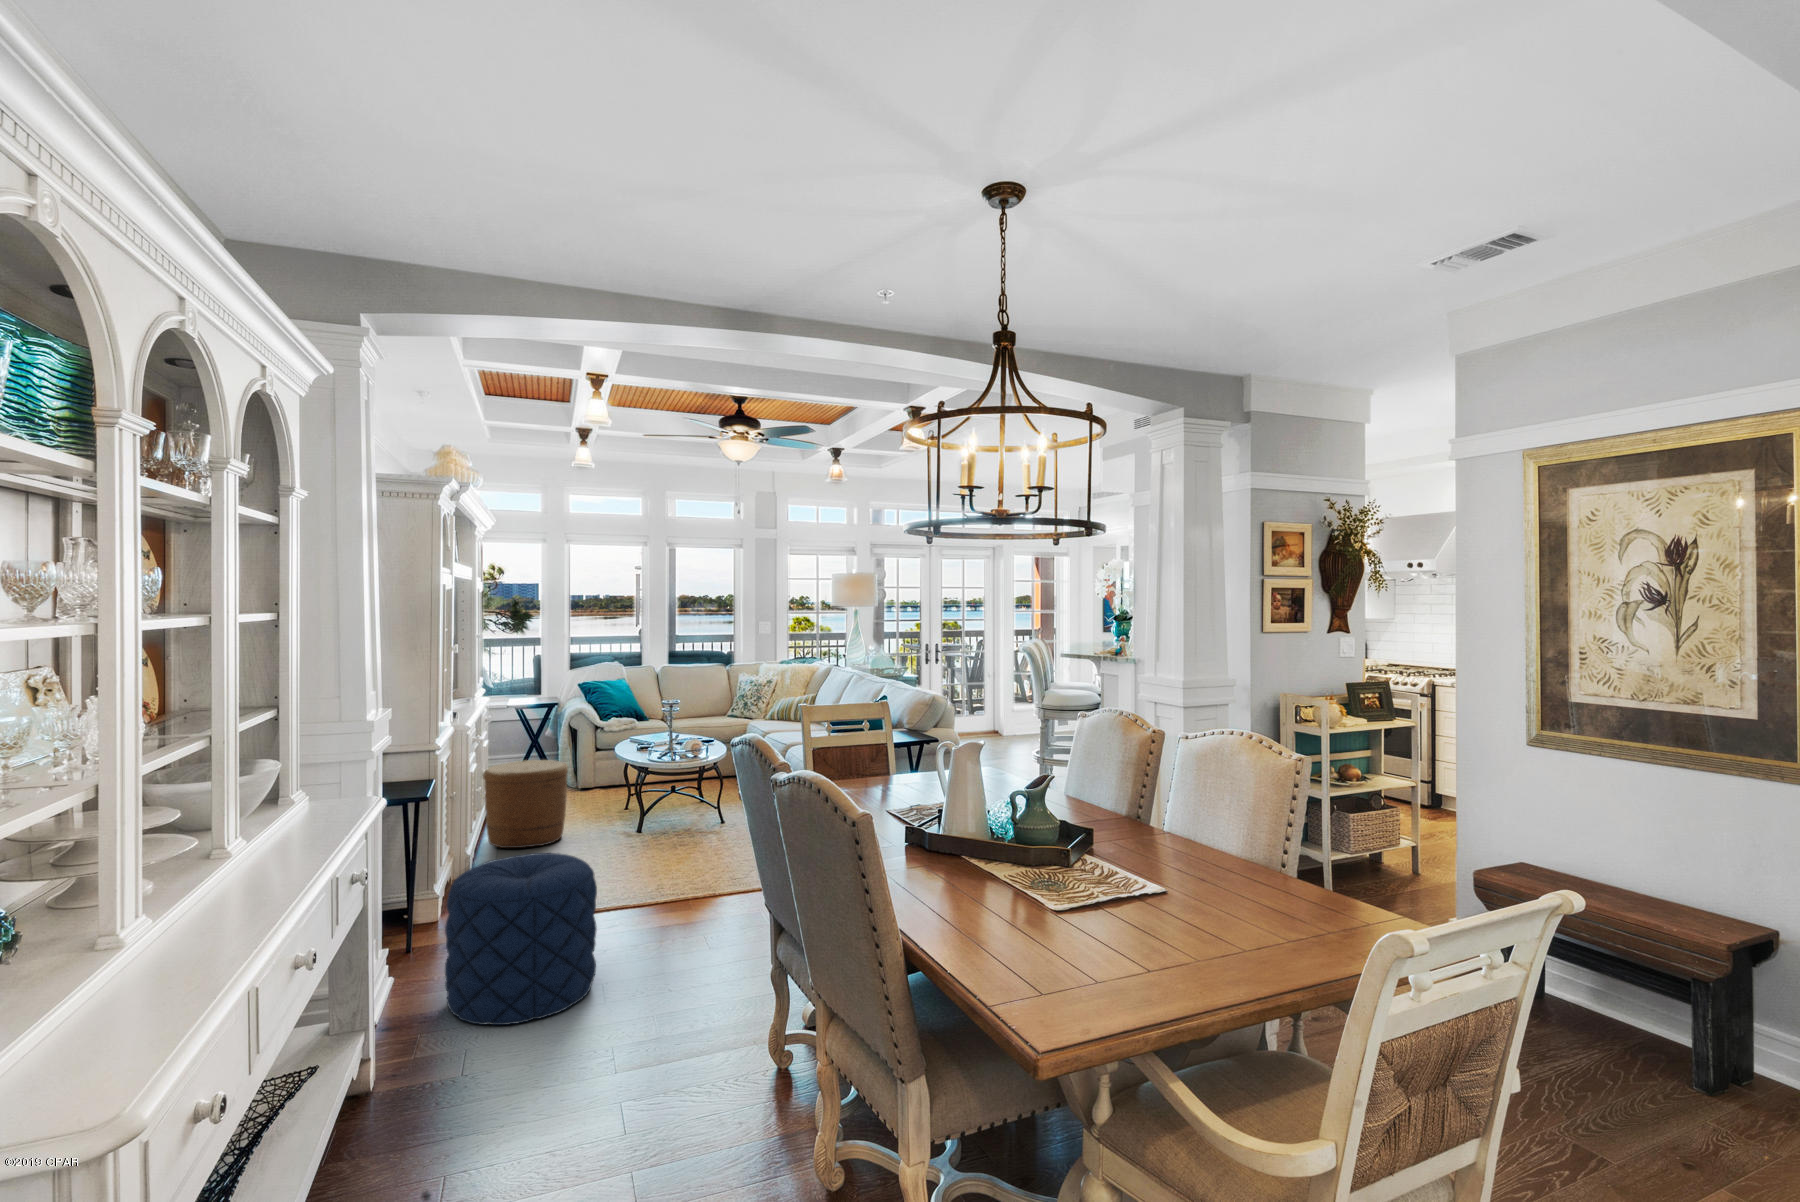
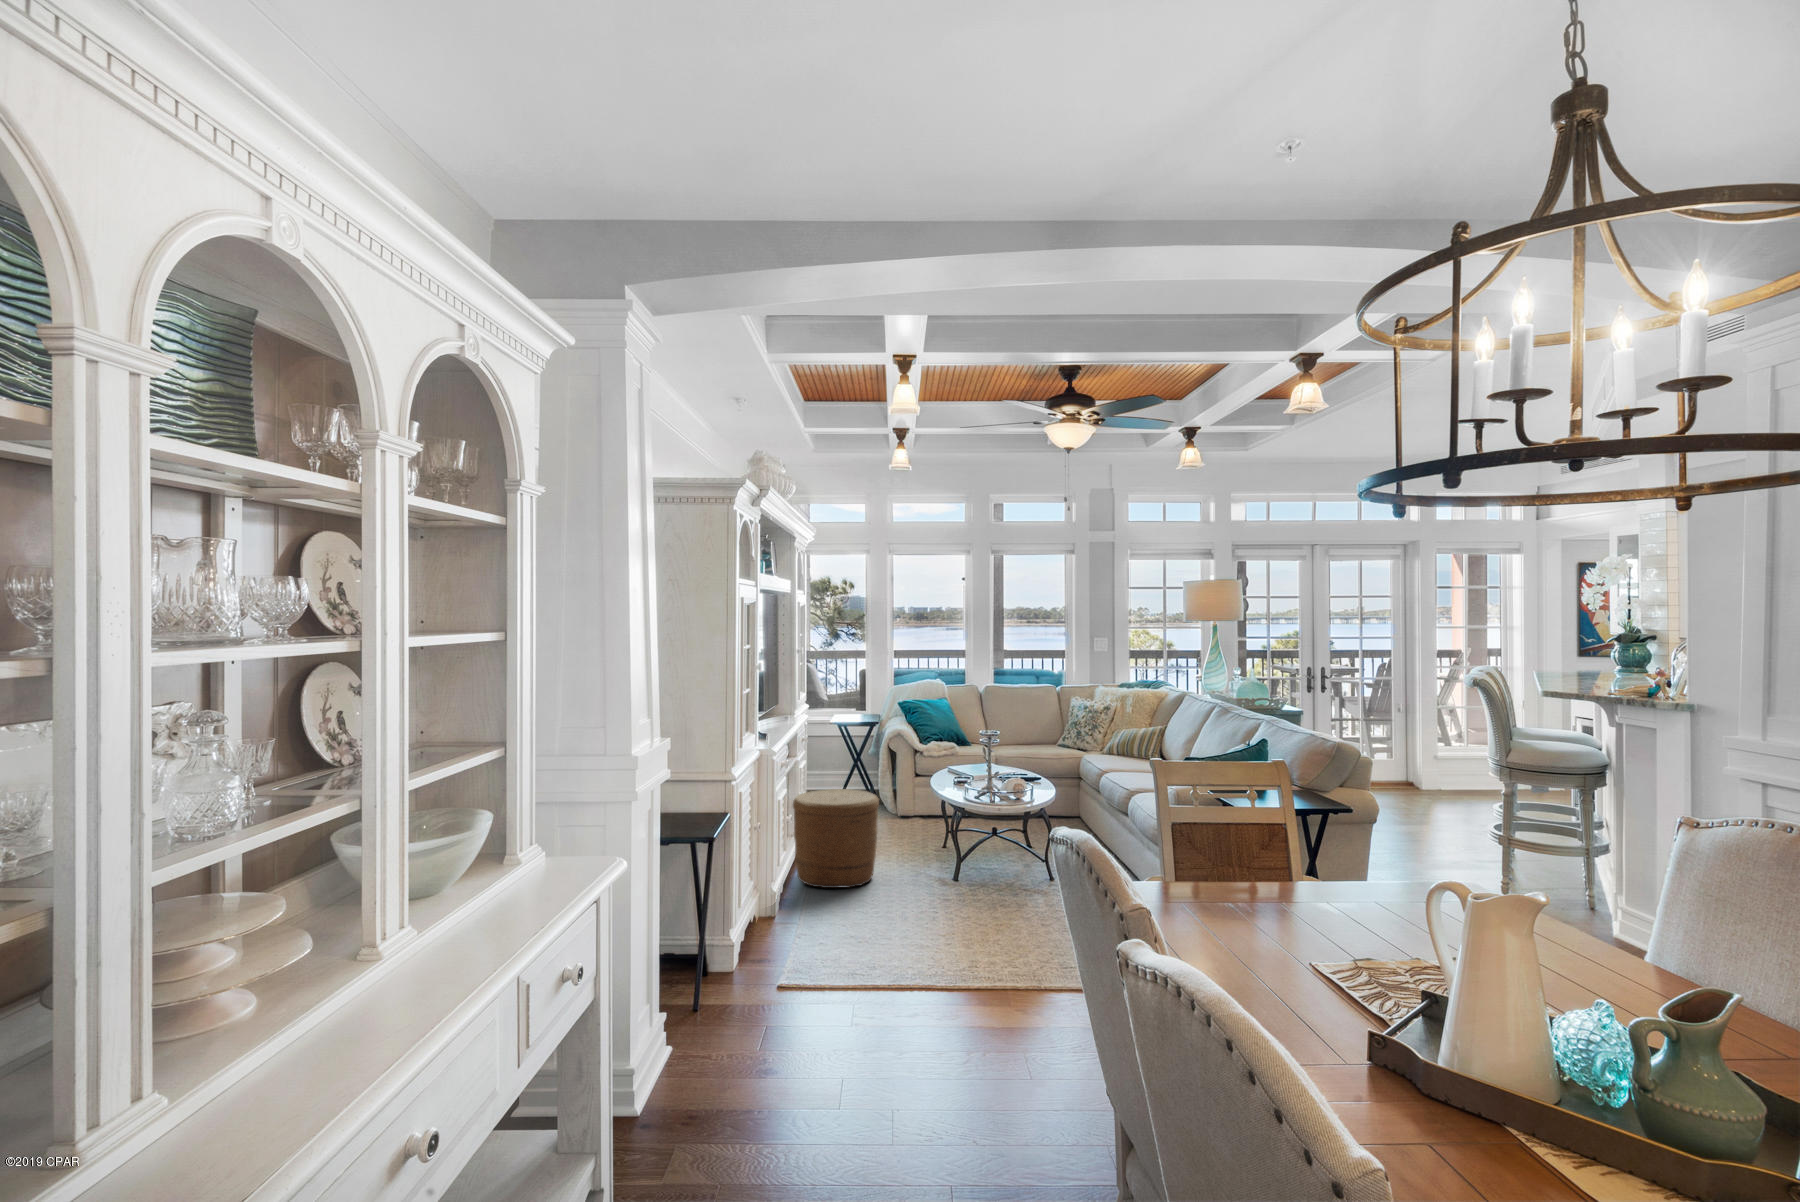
pouf: present [445,853,597,1025] -> none [710,924,881,1147]

